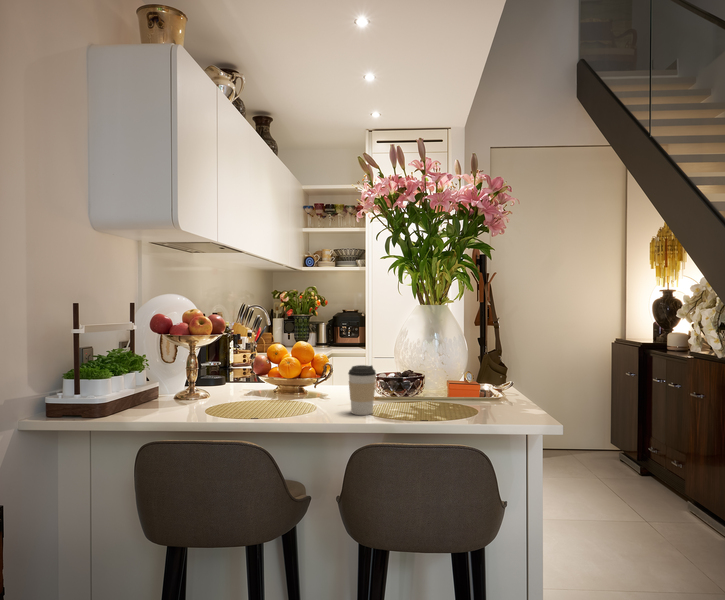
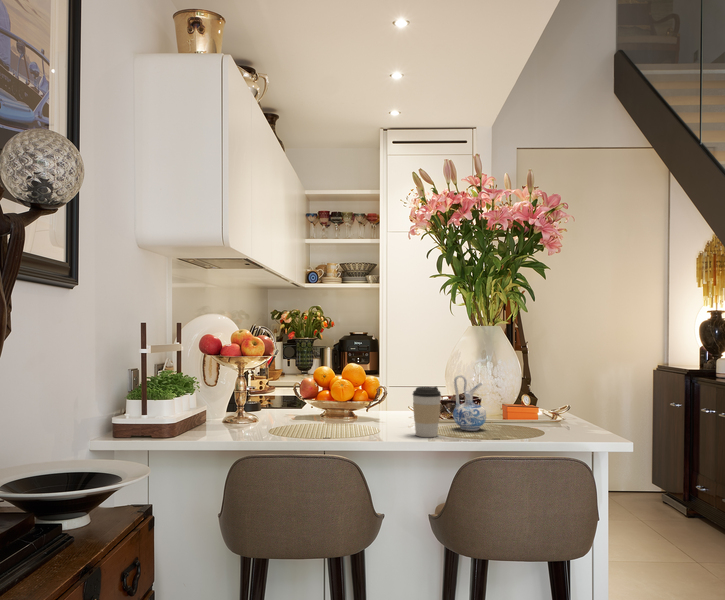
ceramic pitcher: none [393,353,425,407] -> present [453,375,486,431]

